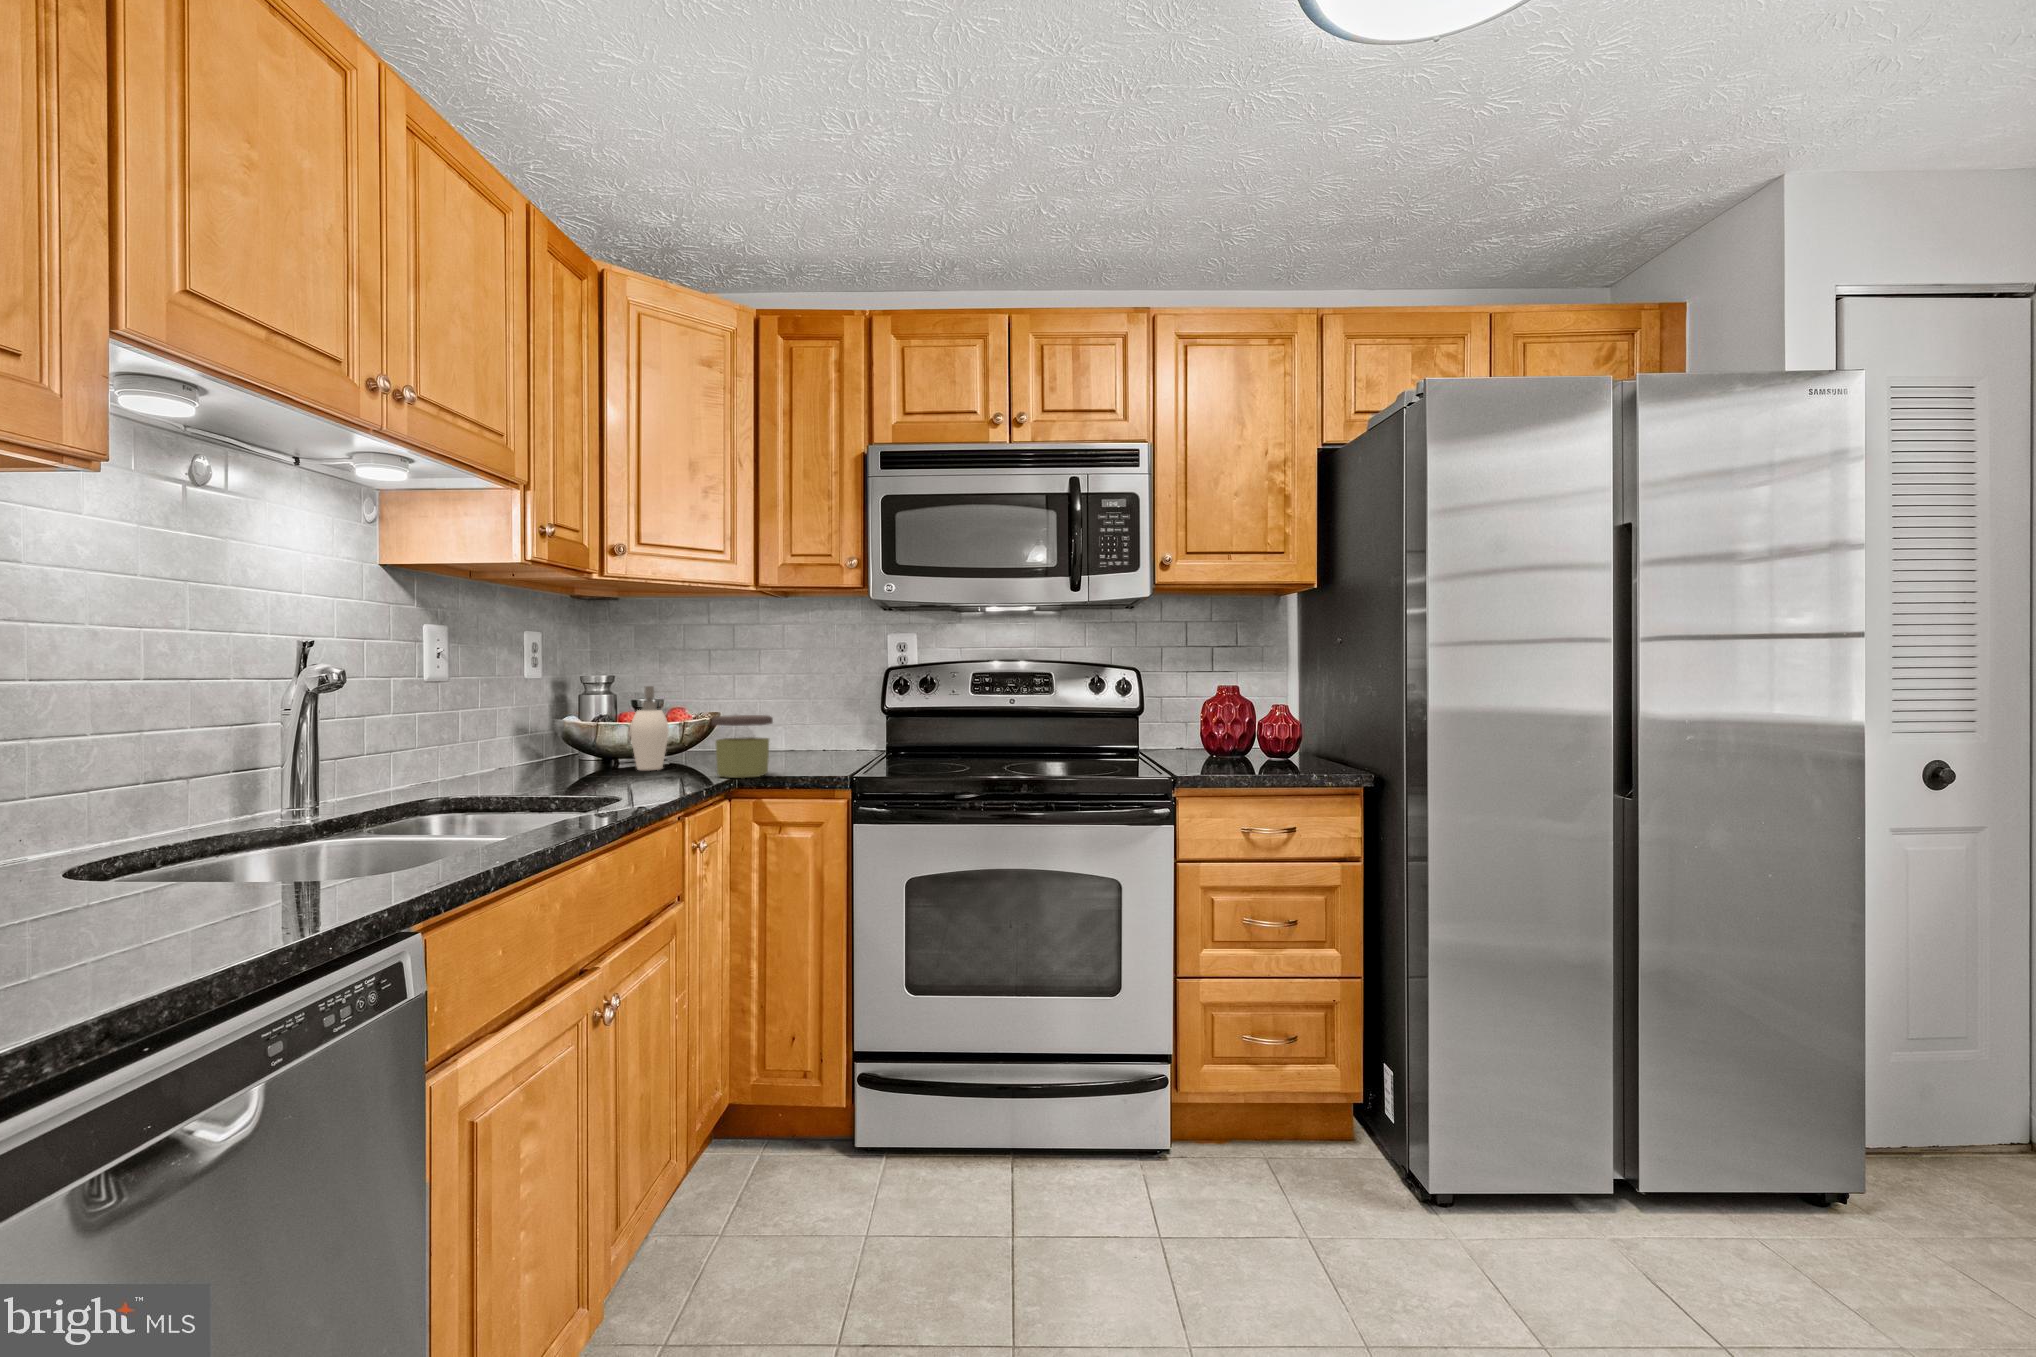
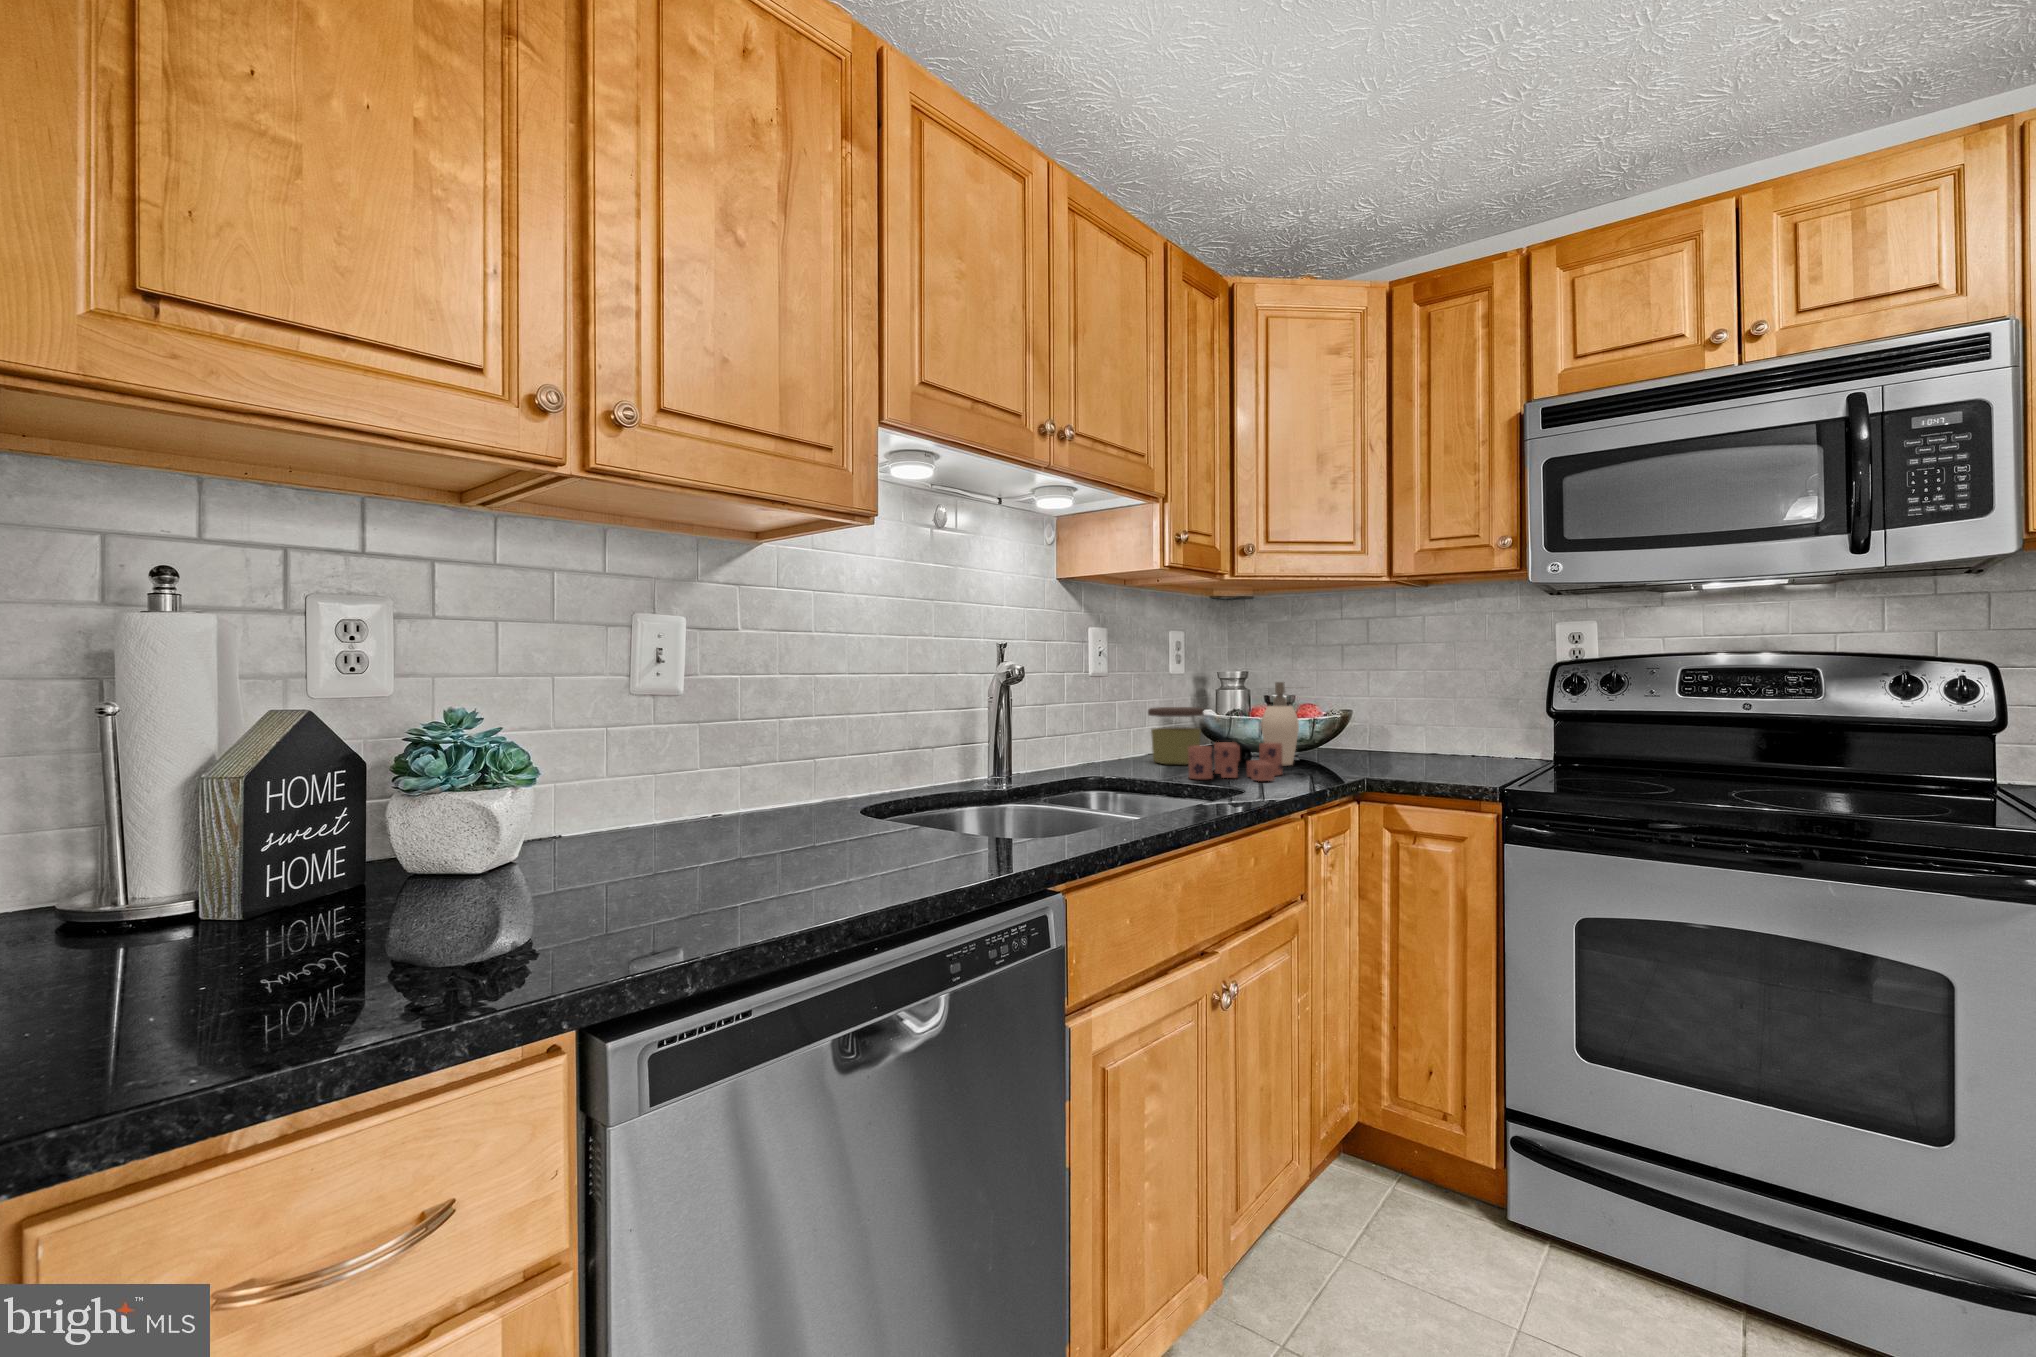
jar: present [712,715,773,778] -> present [1148,707,1204,765]
candle: none [556,747,655,788] -> present [1188,742,1282,781]

